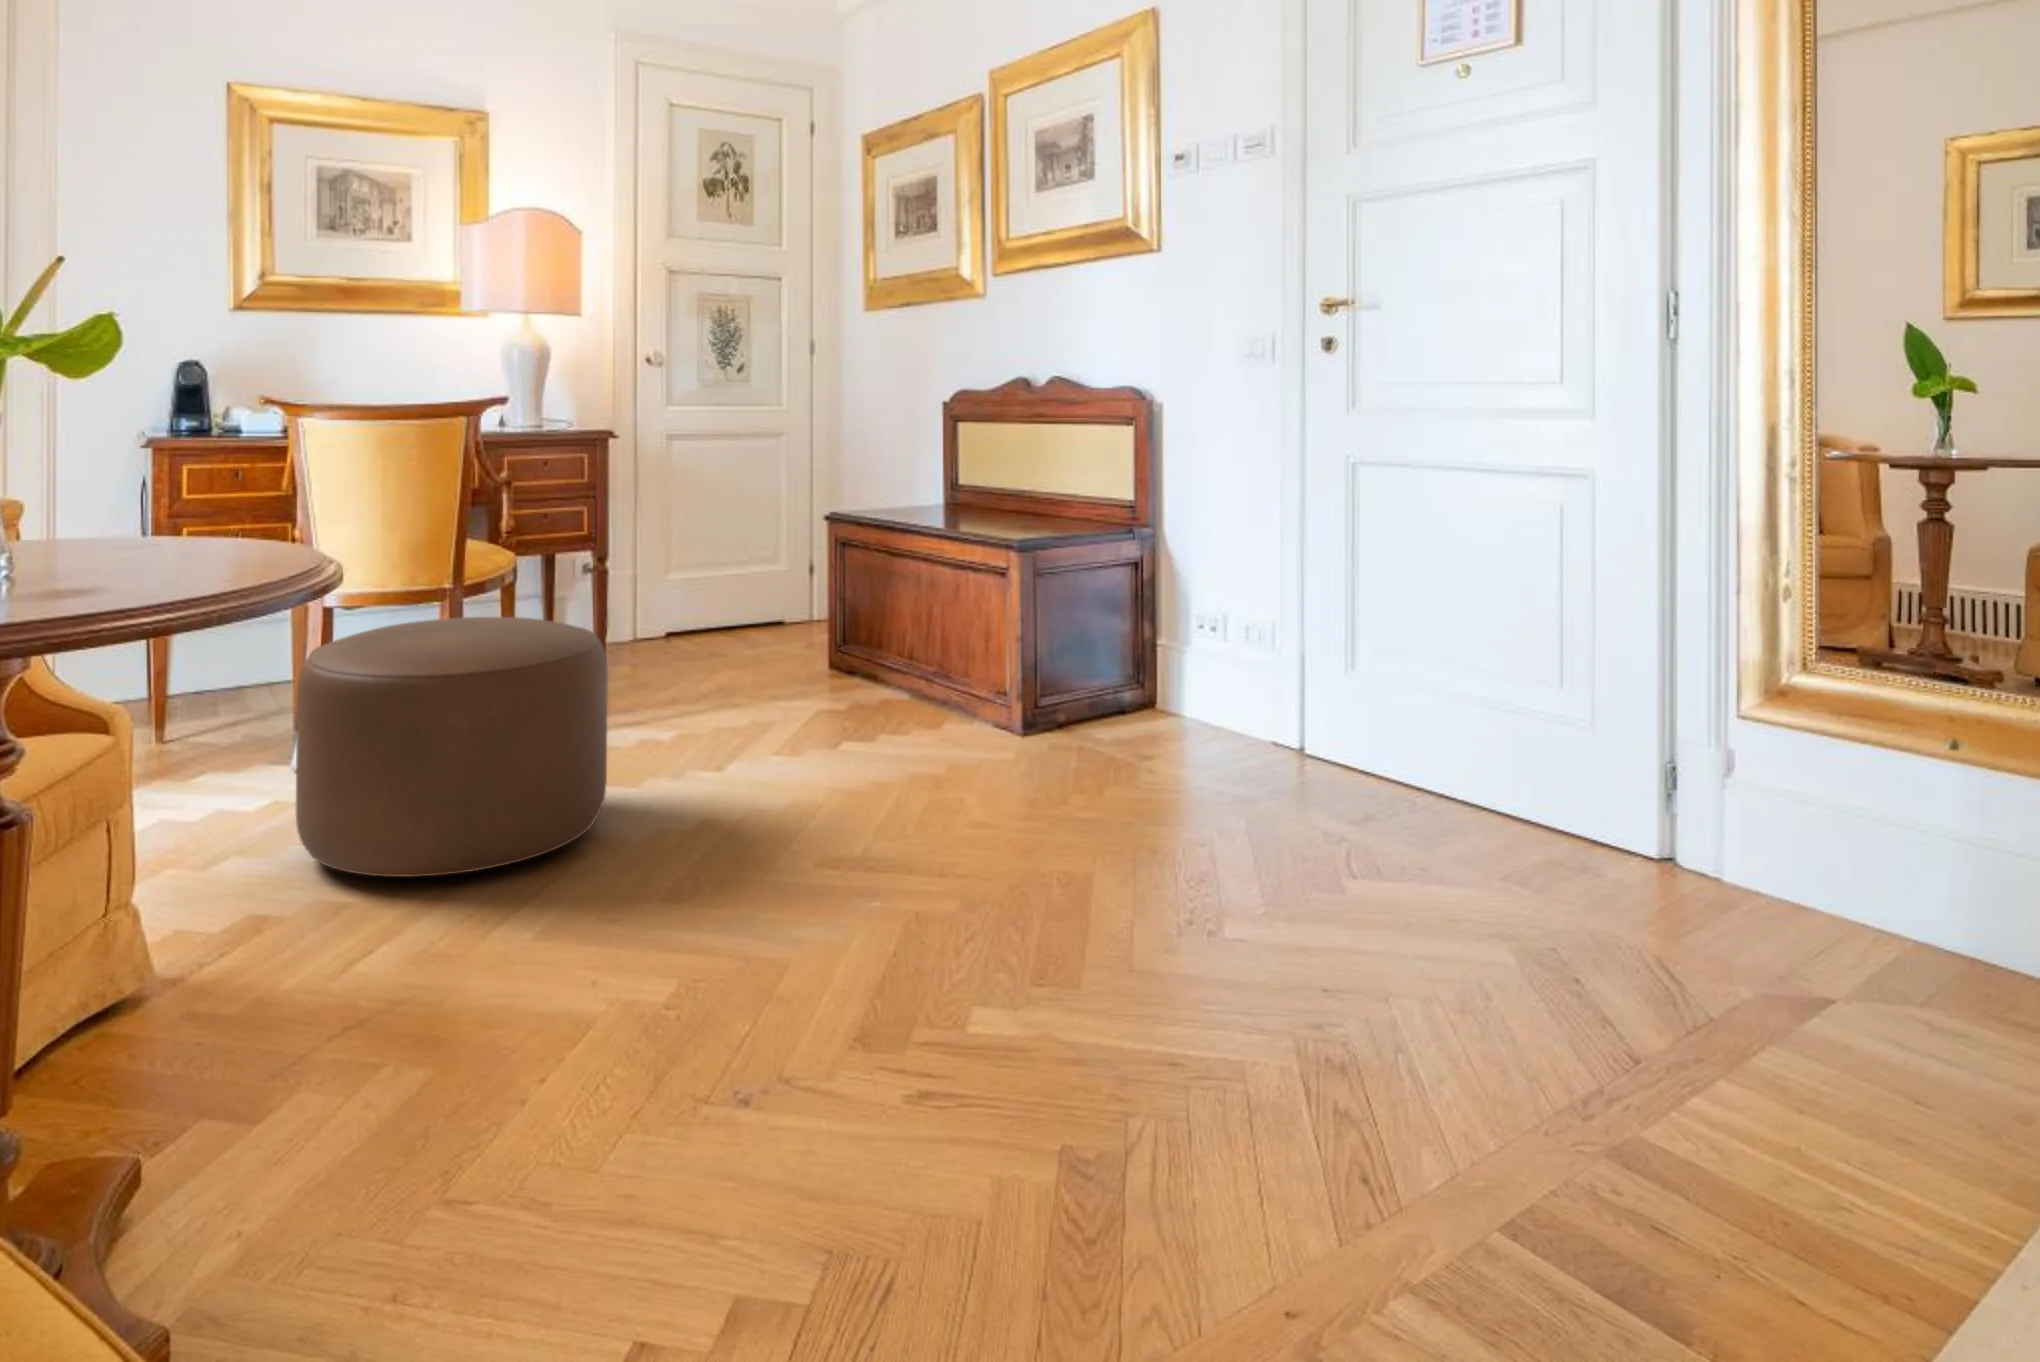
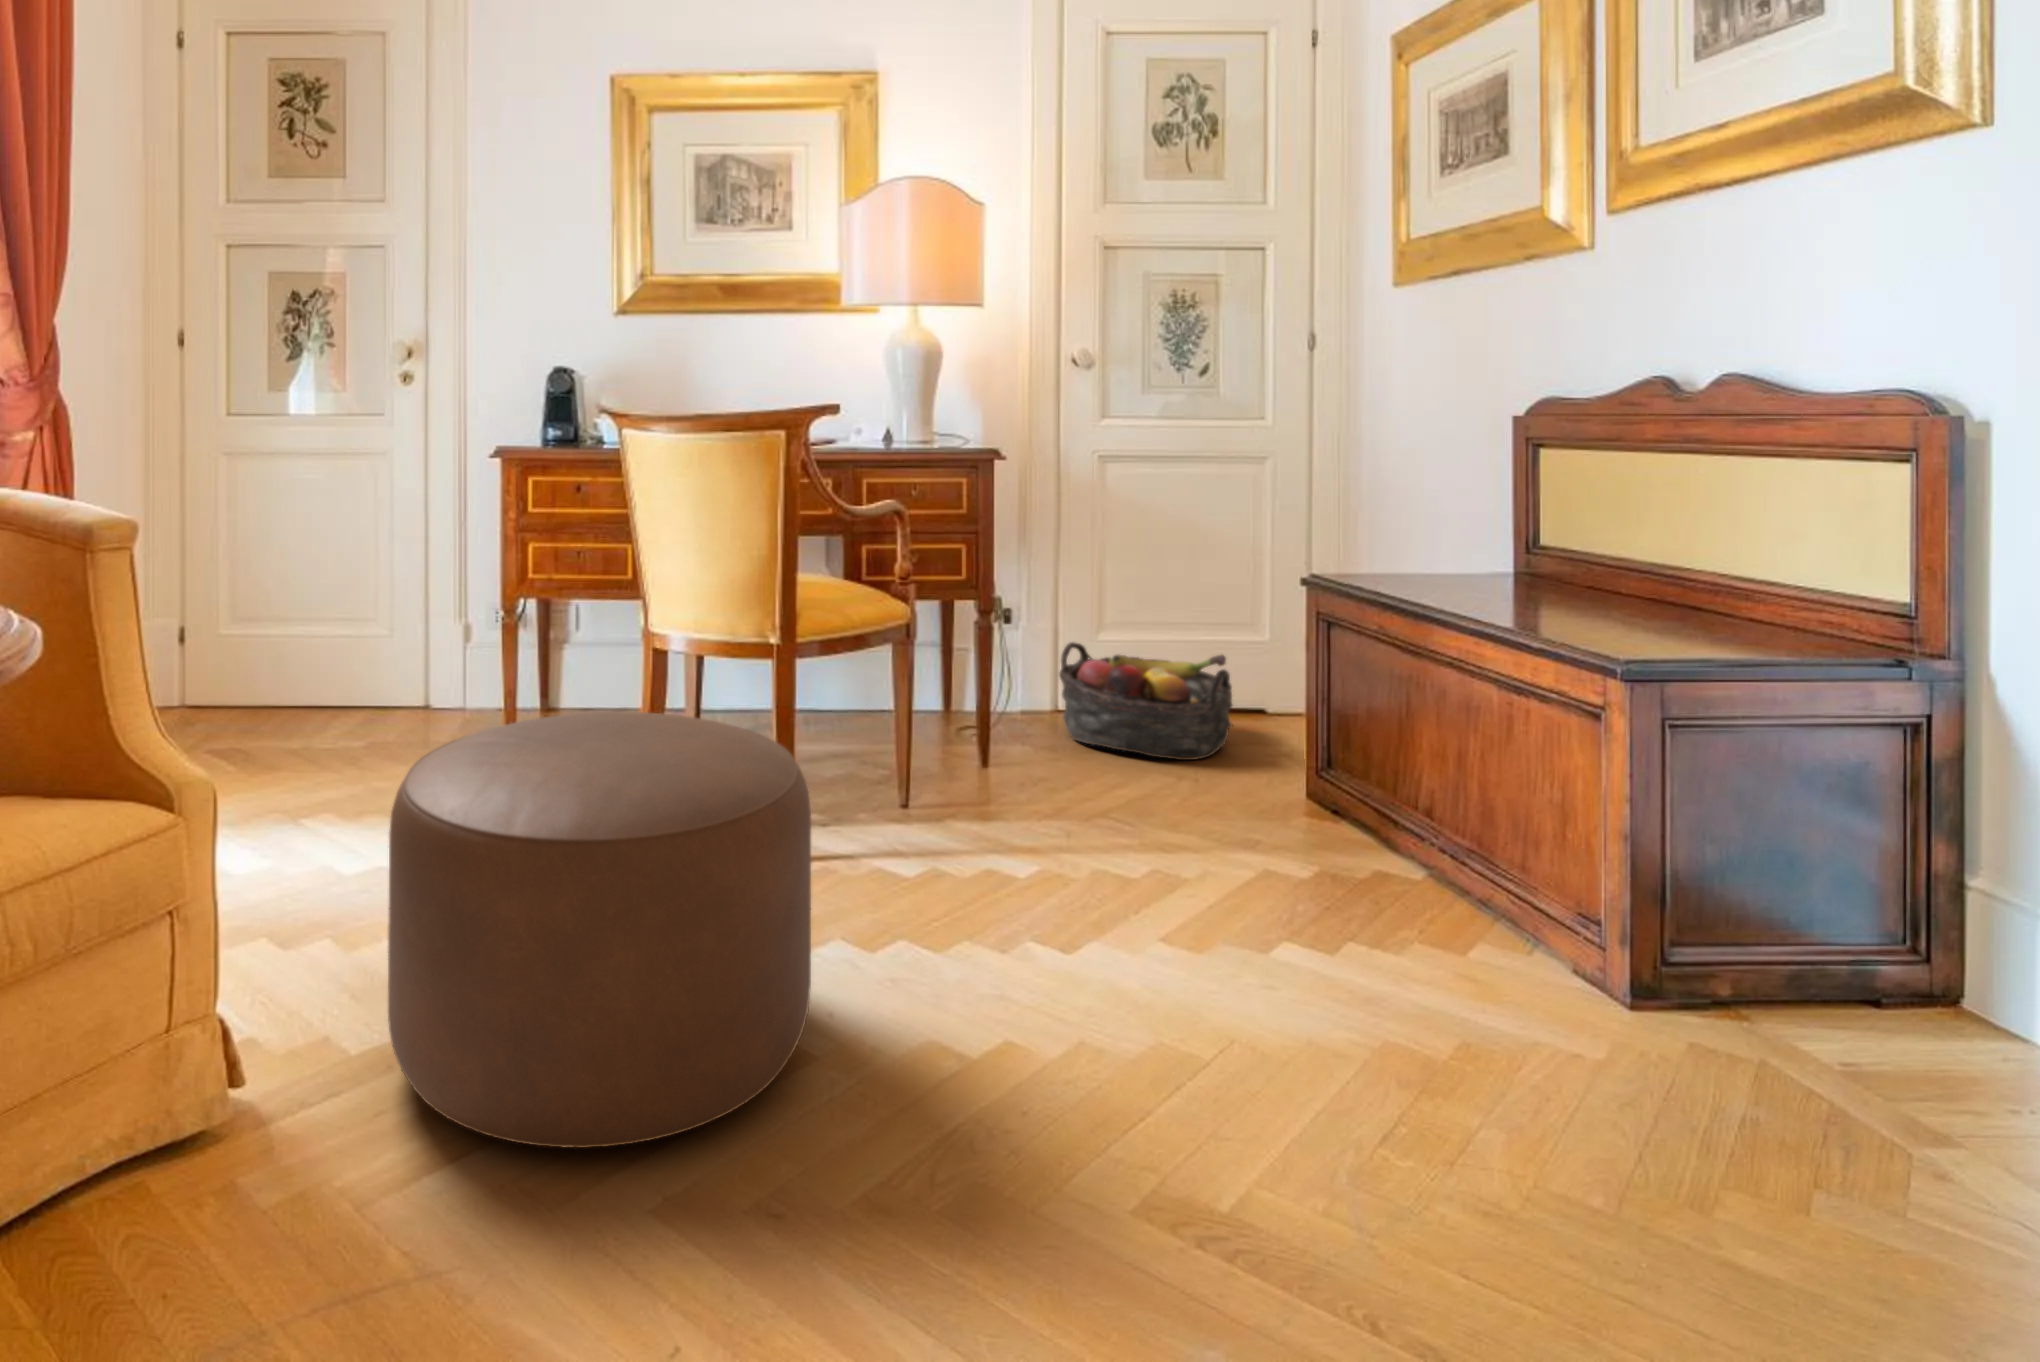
basket: none [641,576,768,655] -> present [1059,642,1232,760]

